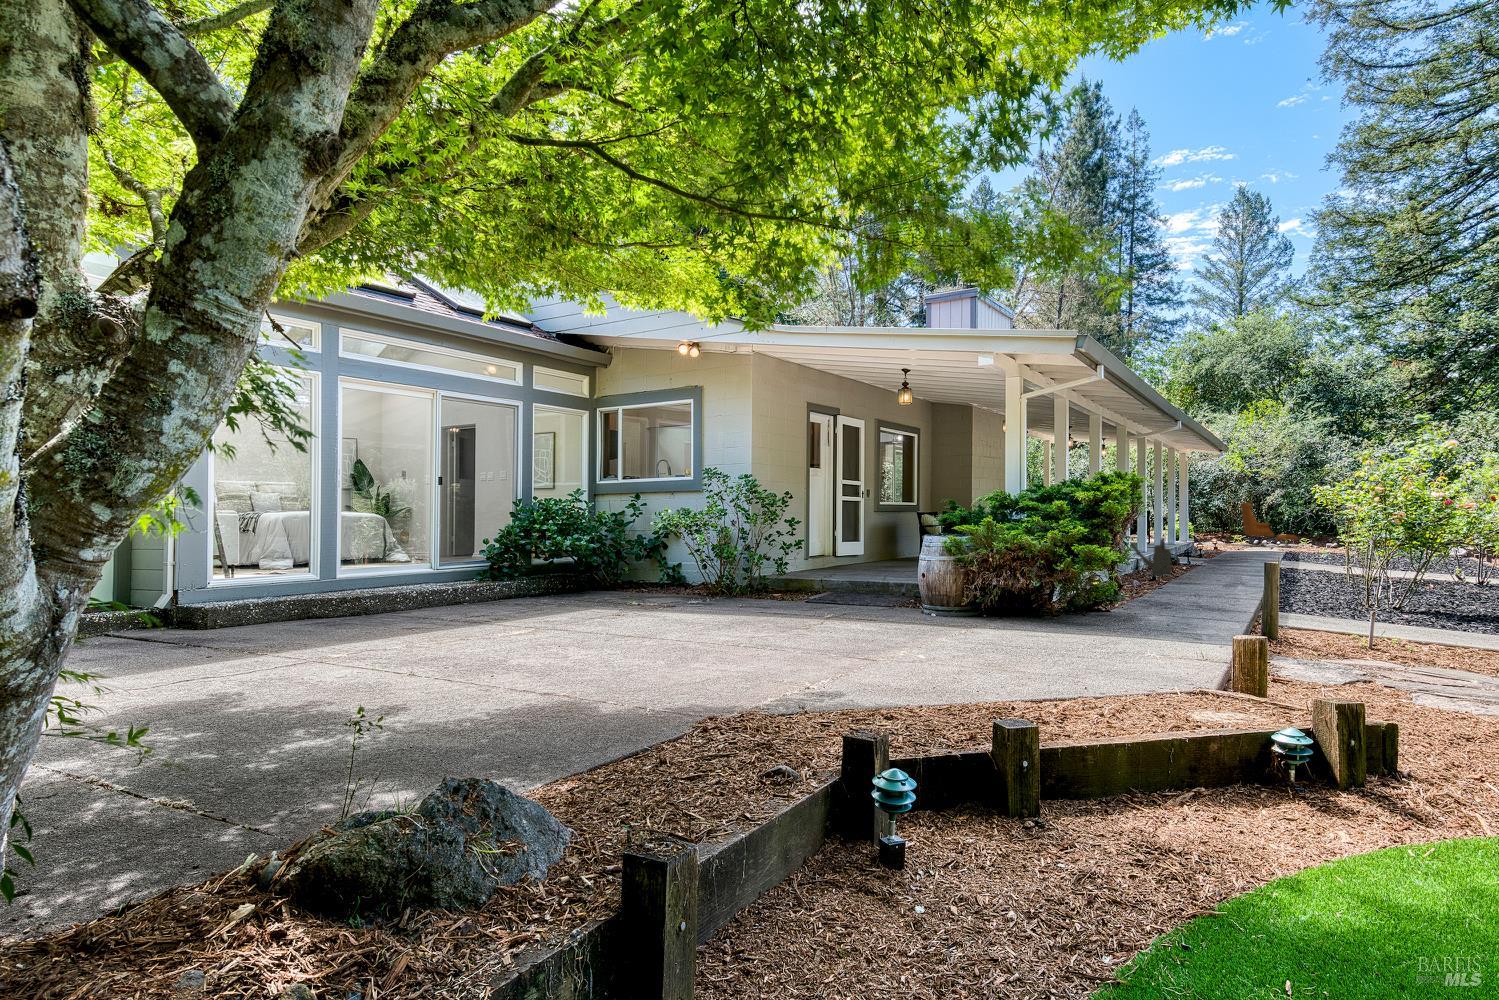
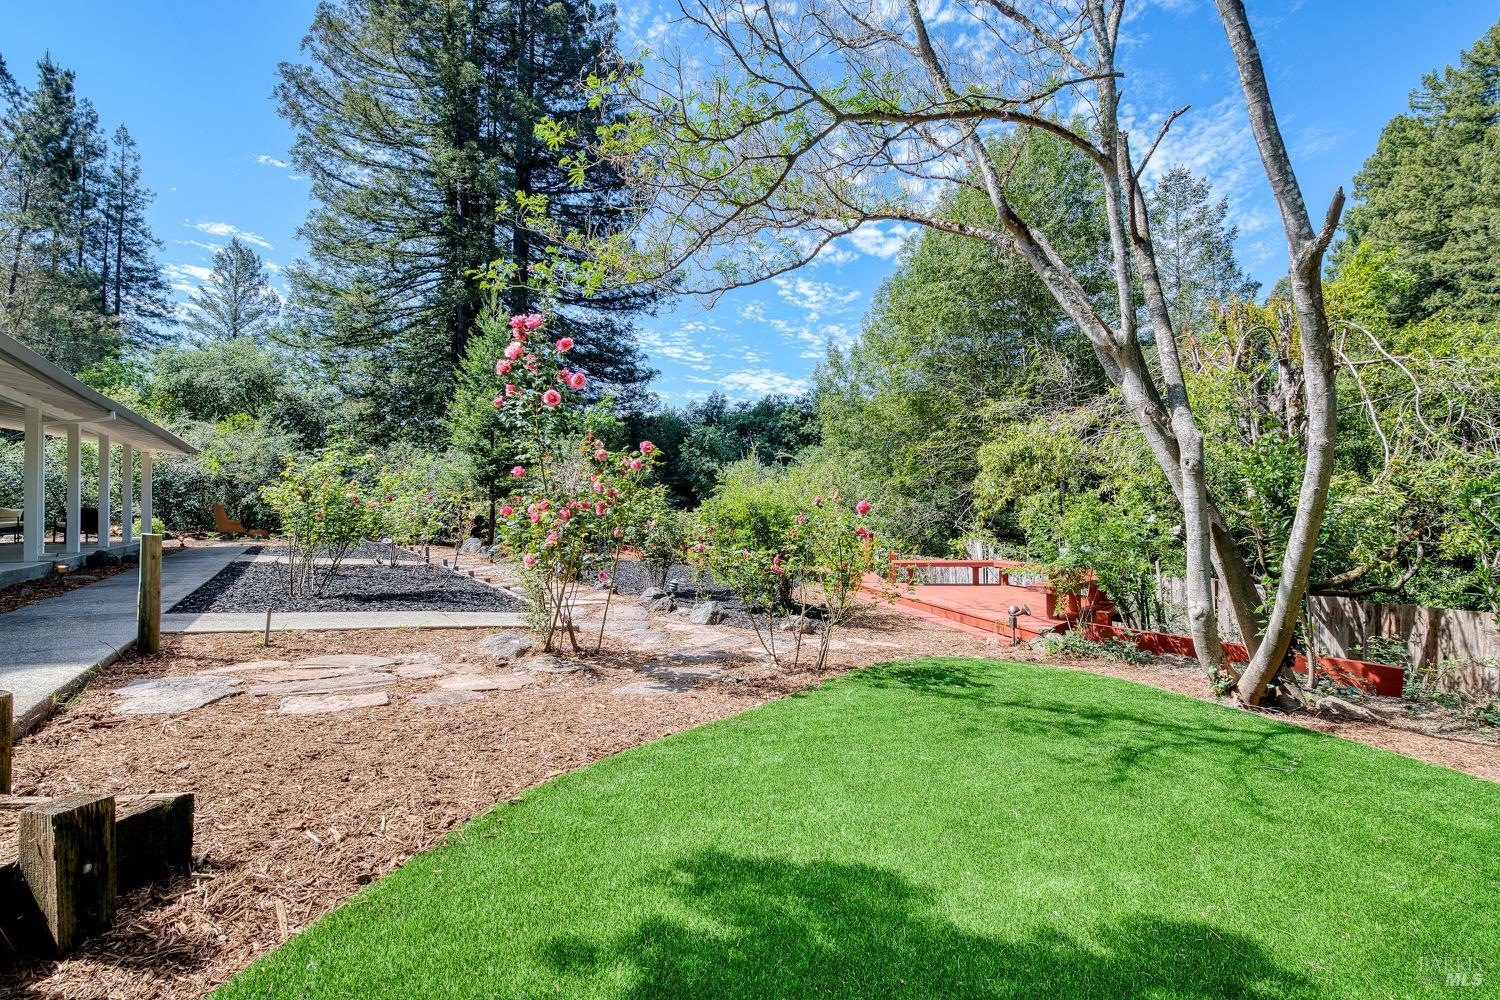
watering can: present [1131,538,1174,575] -> none [44,543,109,583]

